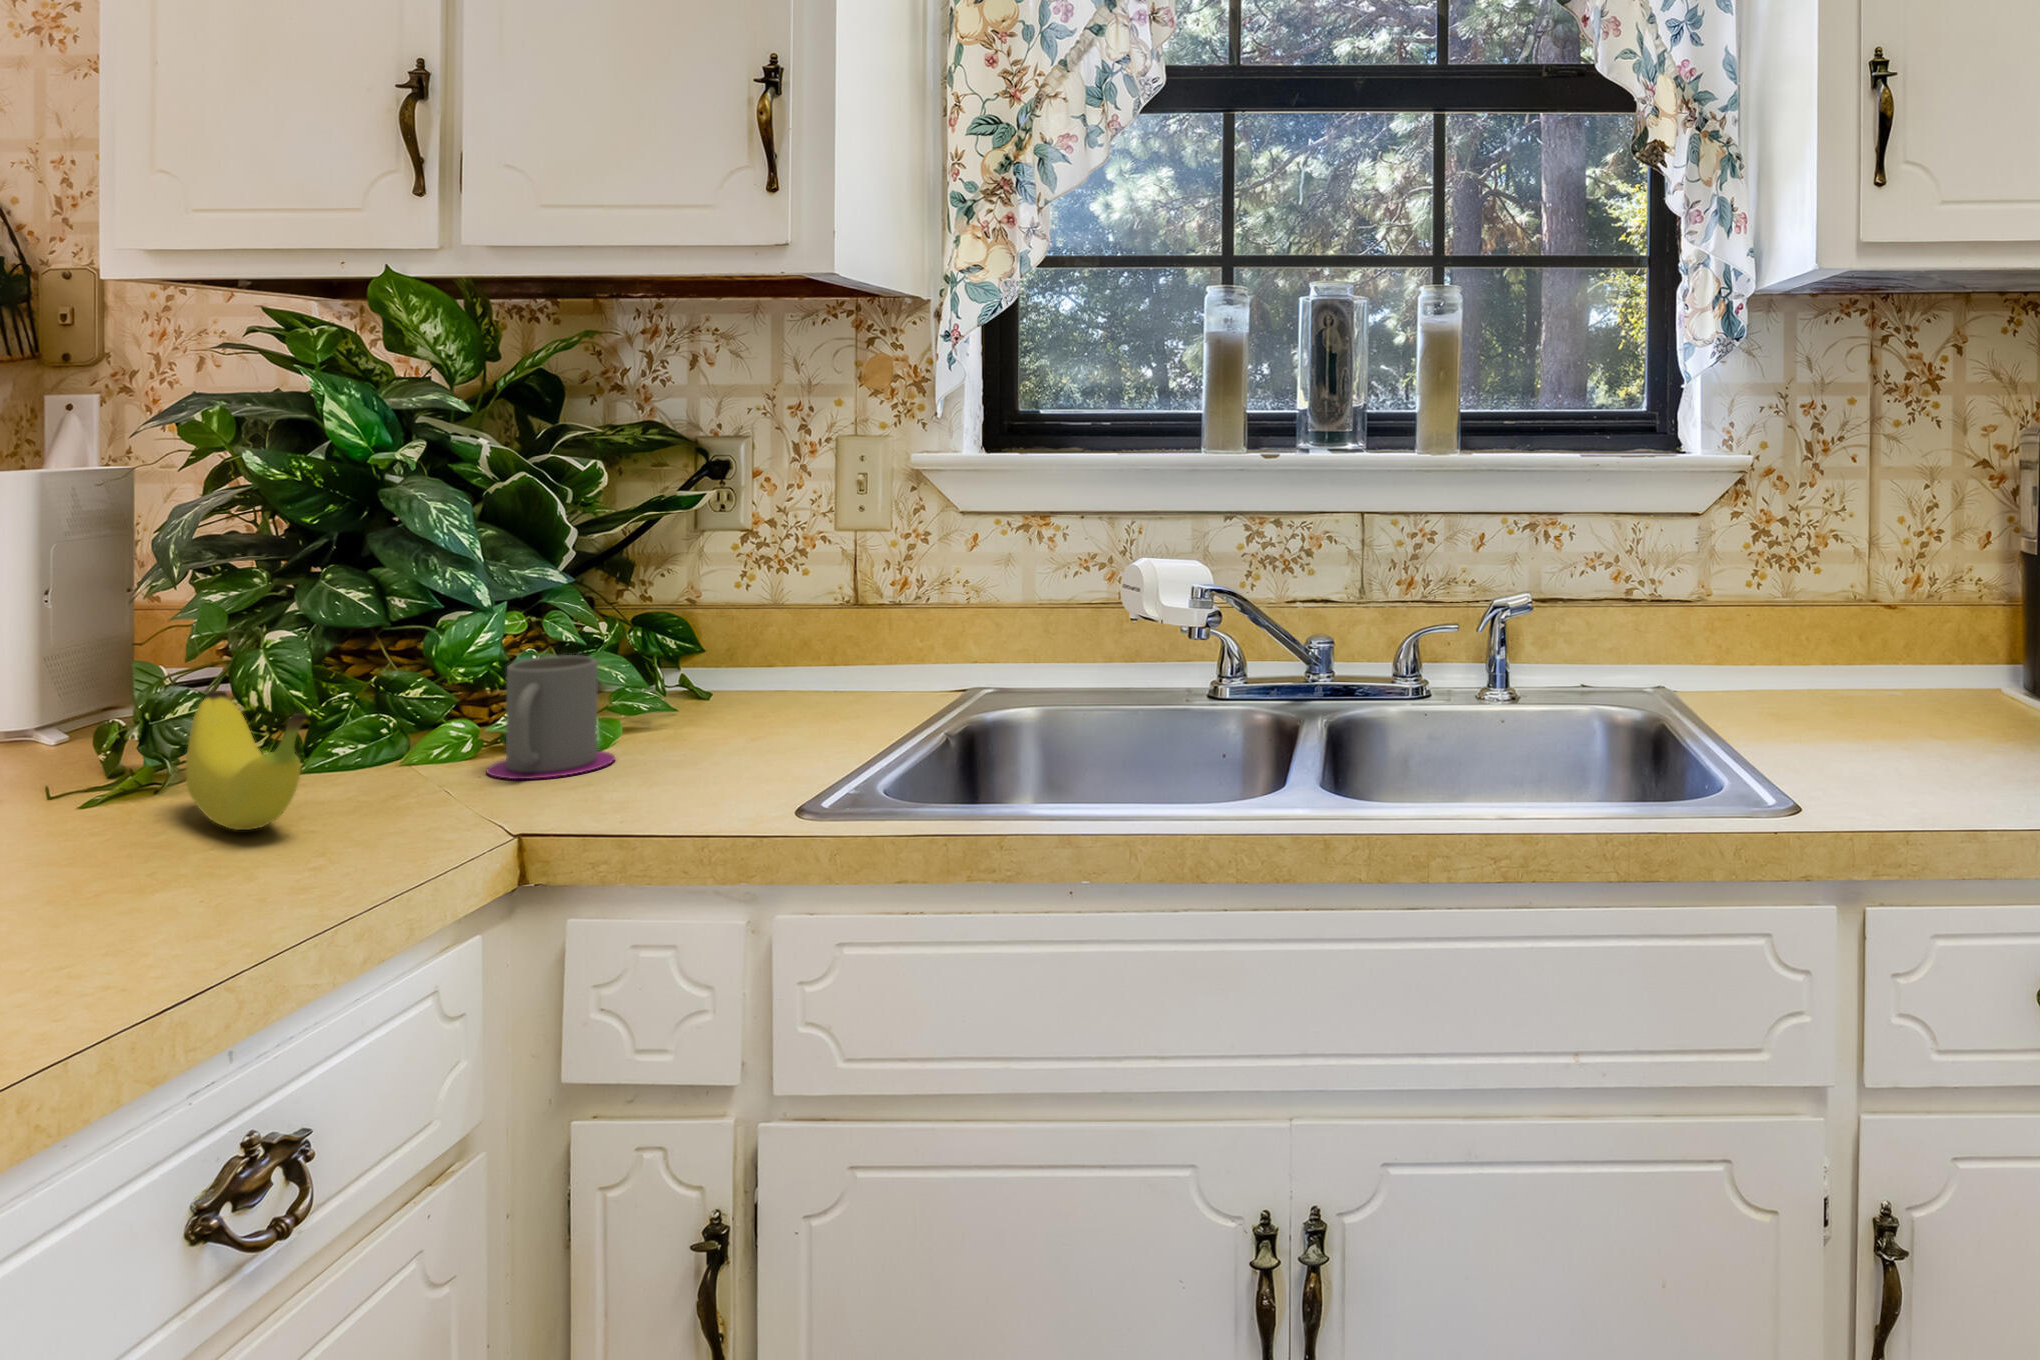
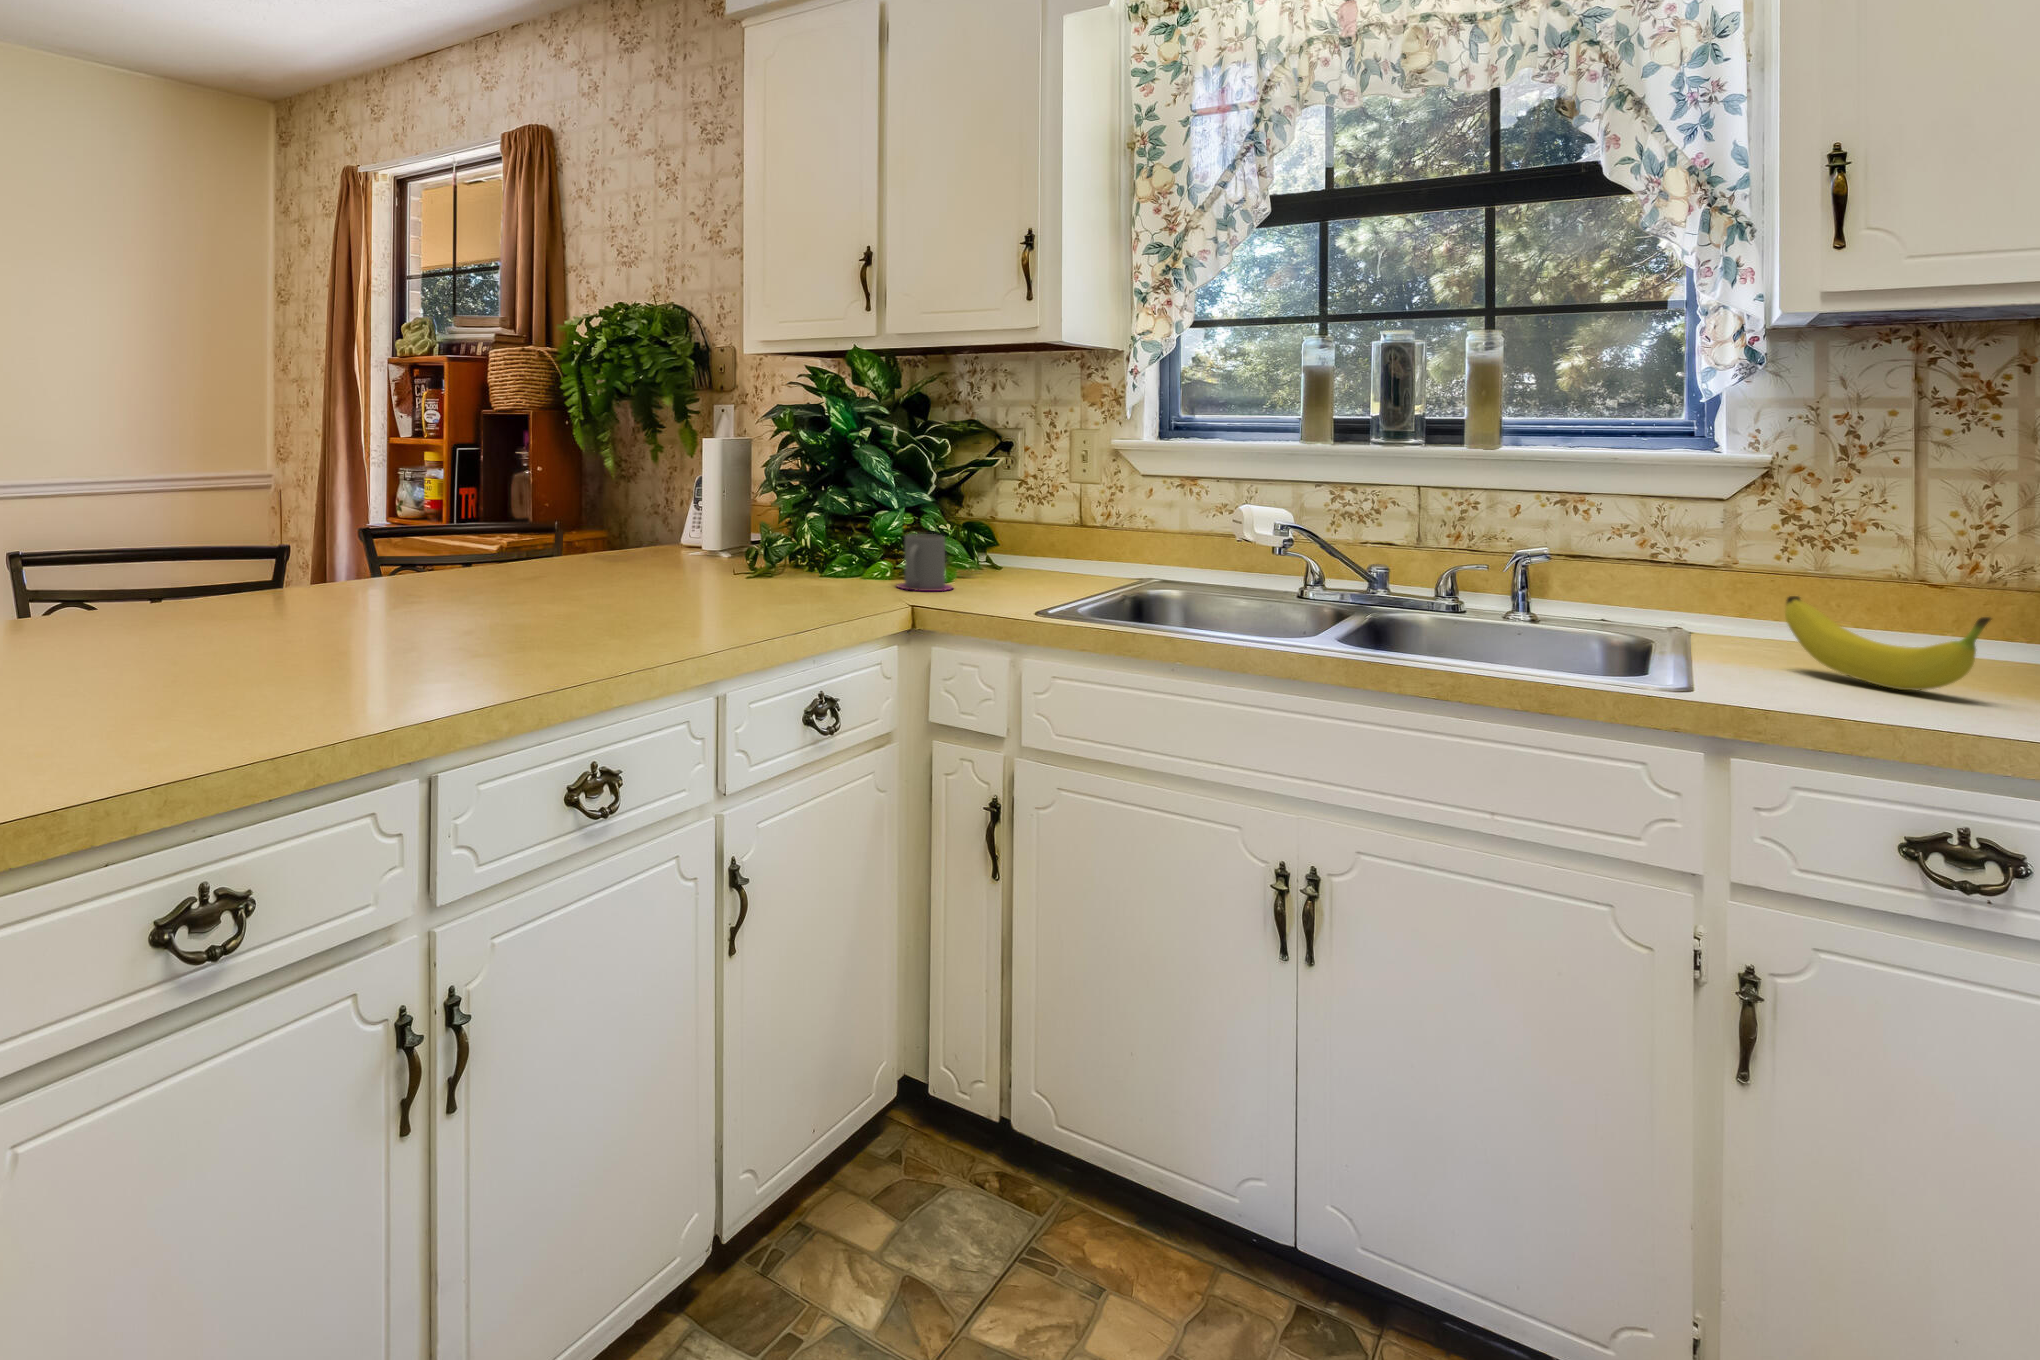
fruit: present [186,691,307,830] -> present [1785,596,1991,691]

